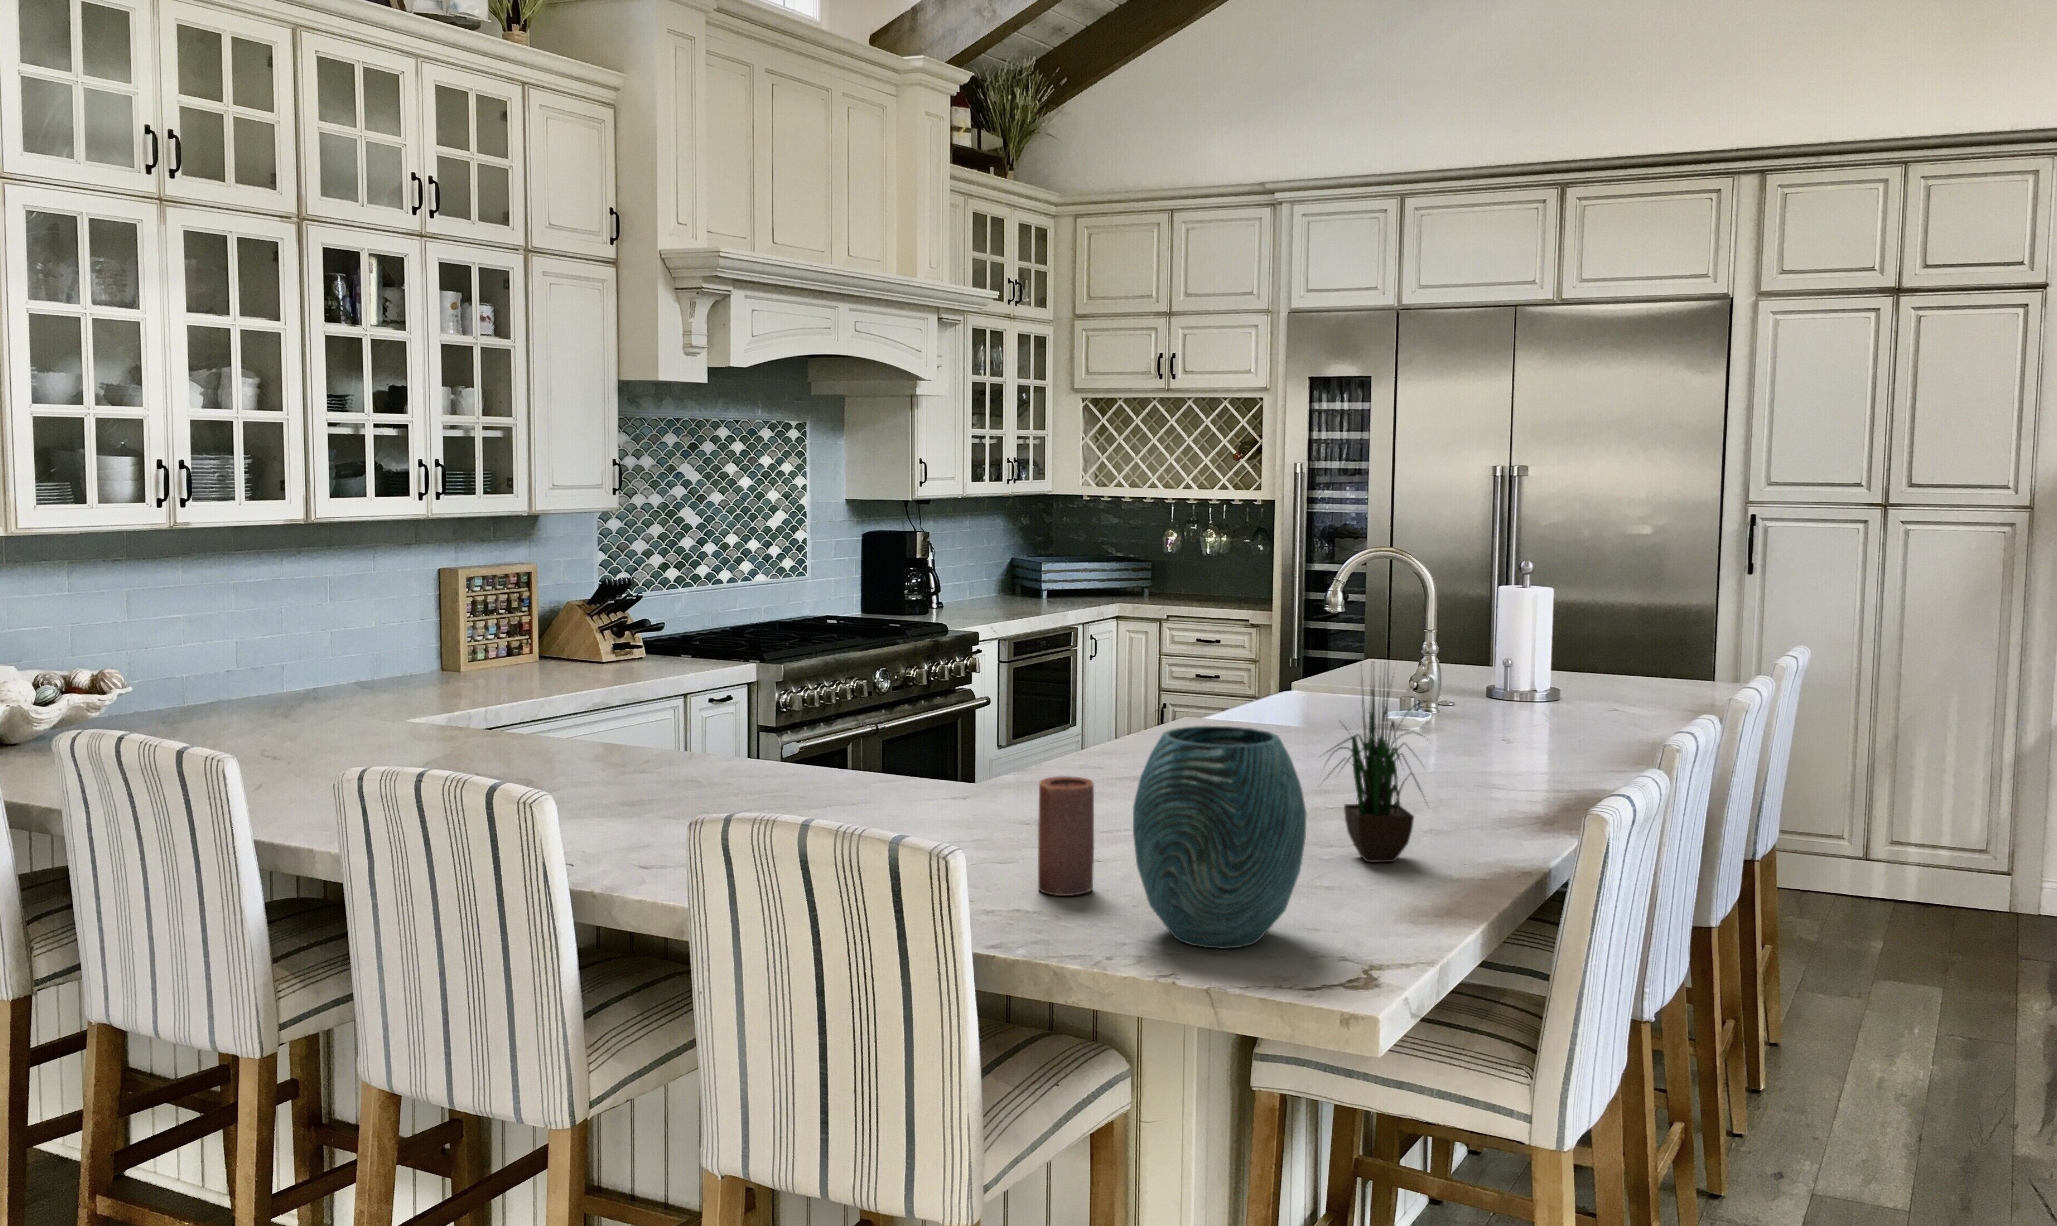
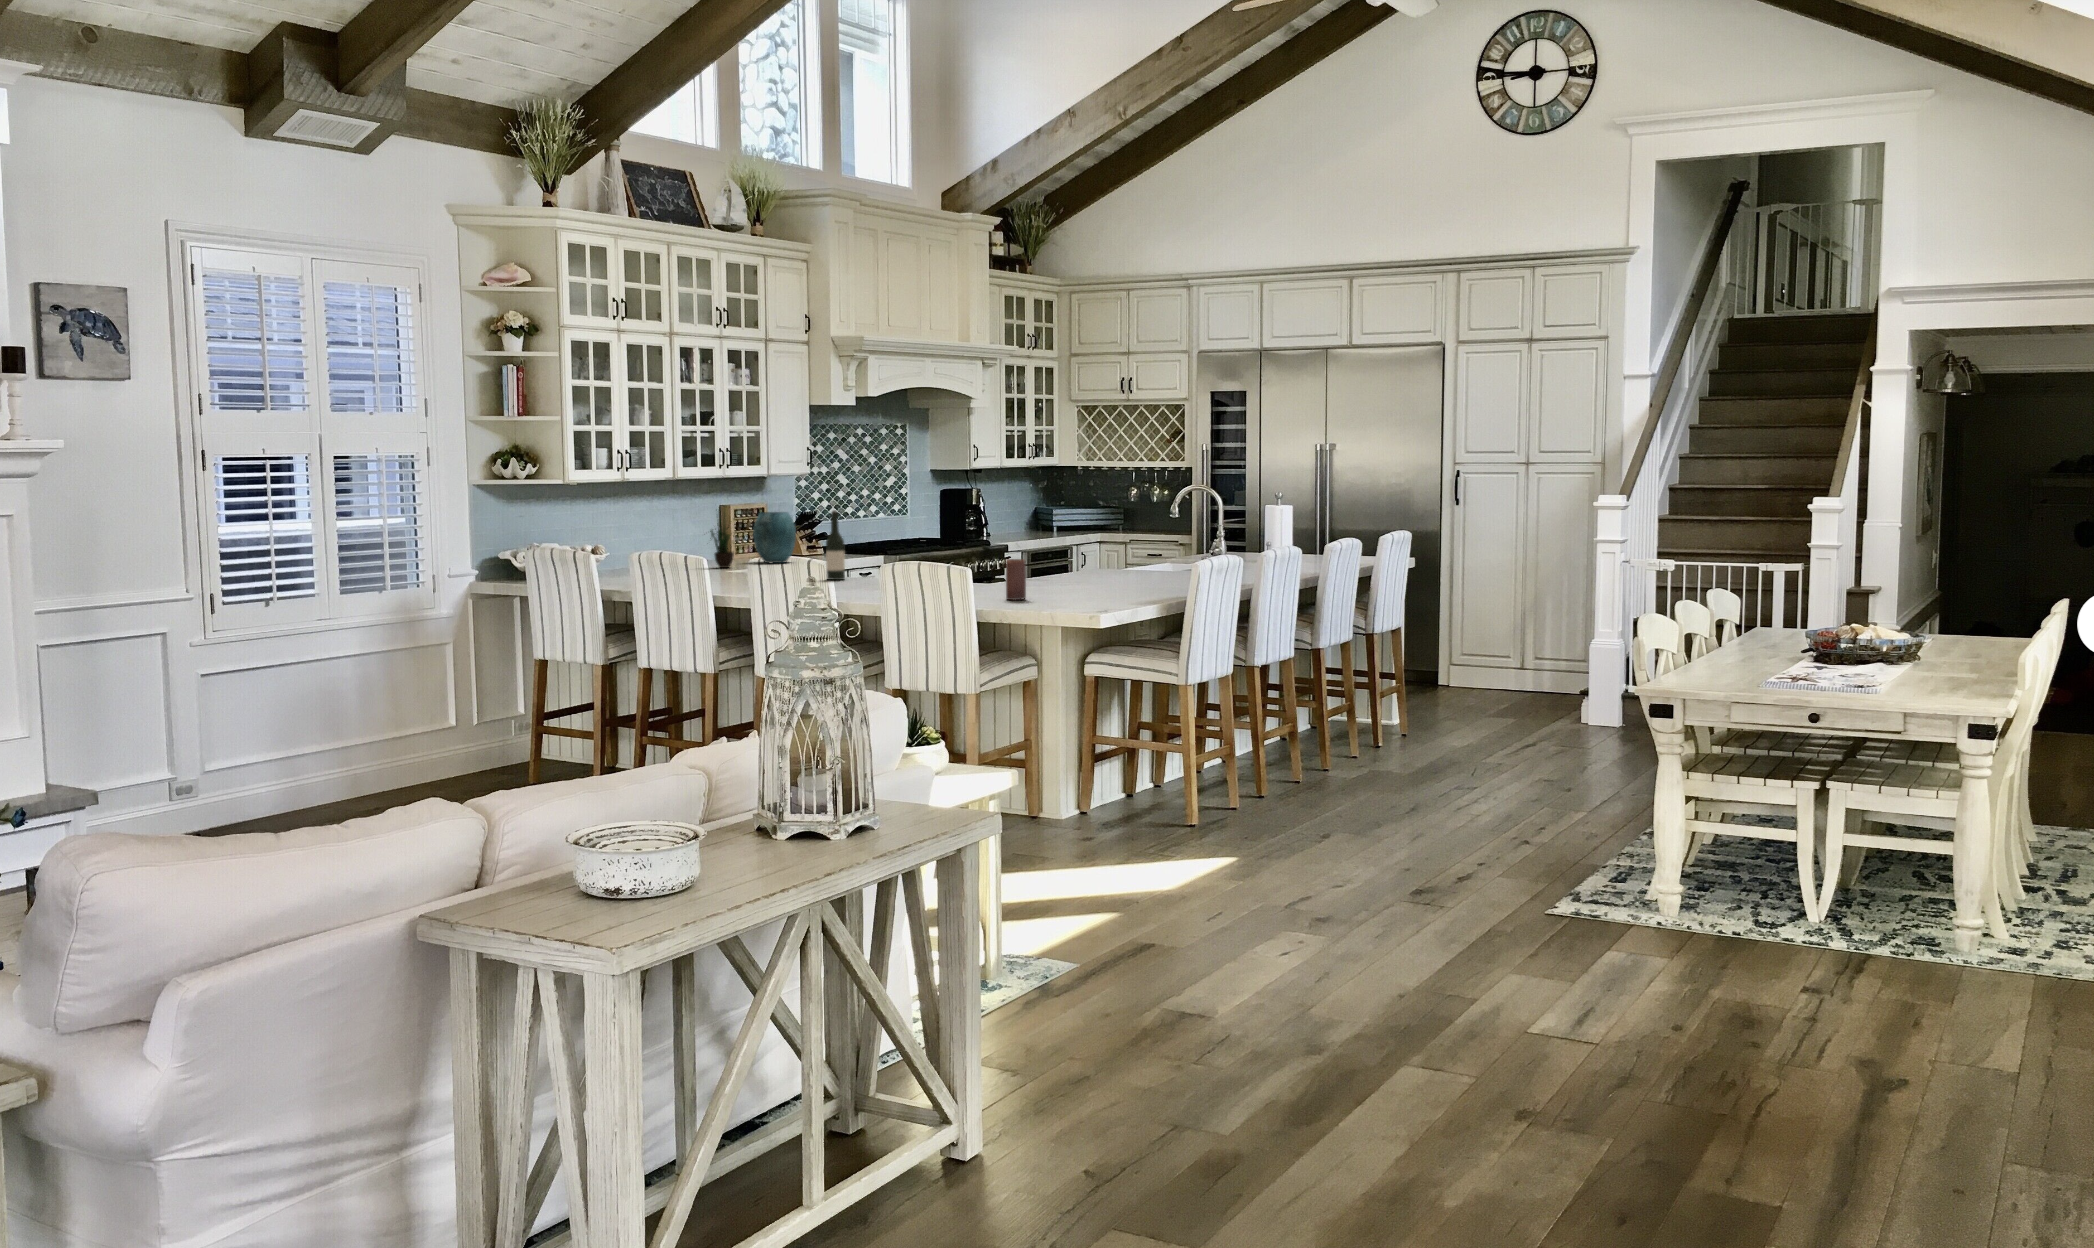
wine bottle: none [596,605,641,765] -> present [826,510,845,580]
potted plant: present [1323,652,1426,862] -> present [710,512,734,568]
vase: present [1133,726,1306,949] -> present [753,512,796,563]

